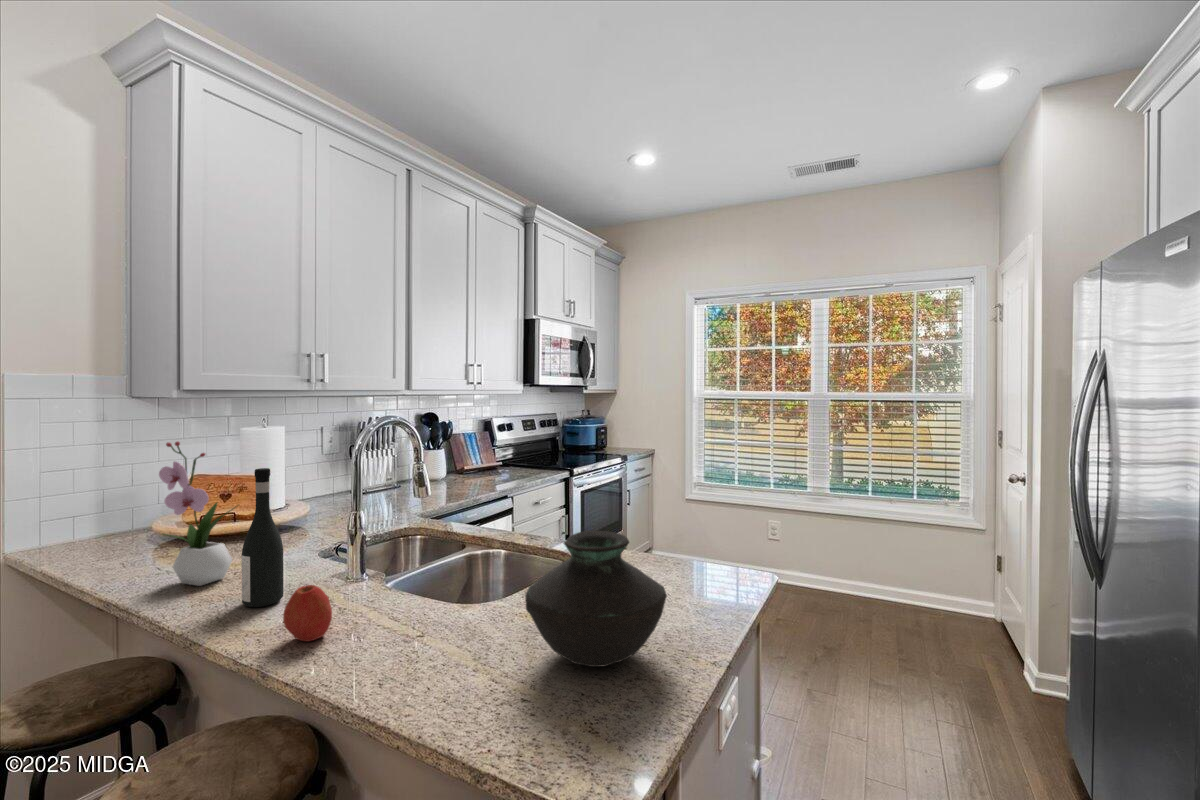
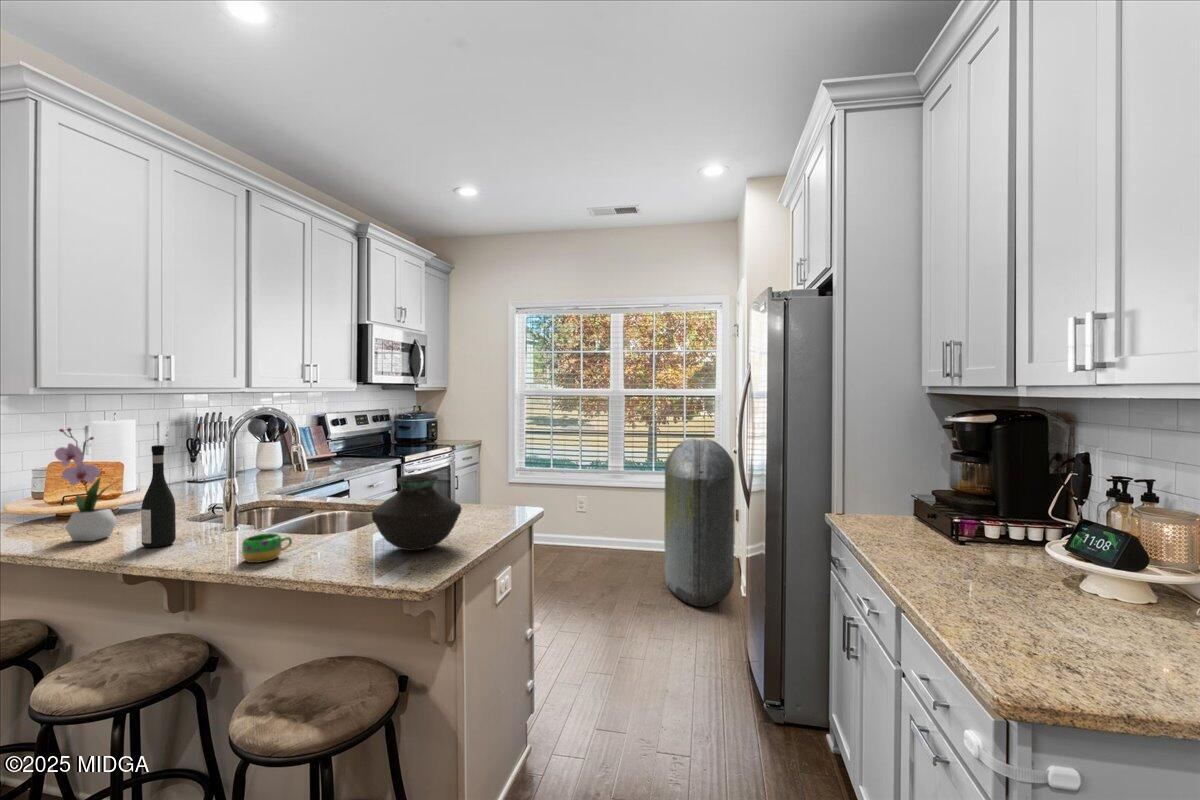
trash can: none [904,460,1020,706] -> present [664,439,735,607]
apple: present [283,585,332,641] -> none [193,520,229,558]
mug: none [340,612,411,664] -> present [242,533,292,563]

